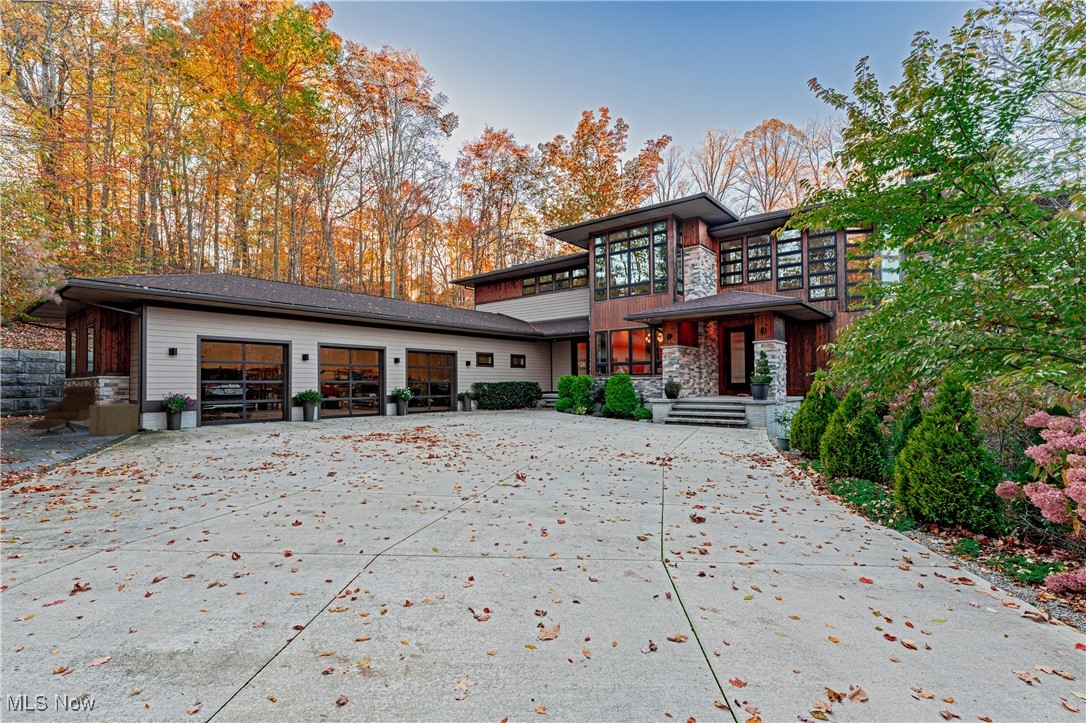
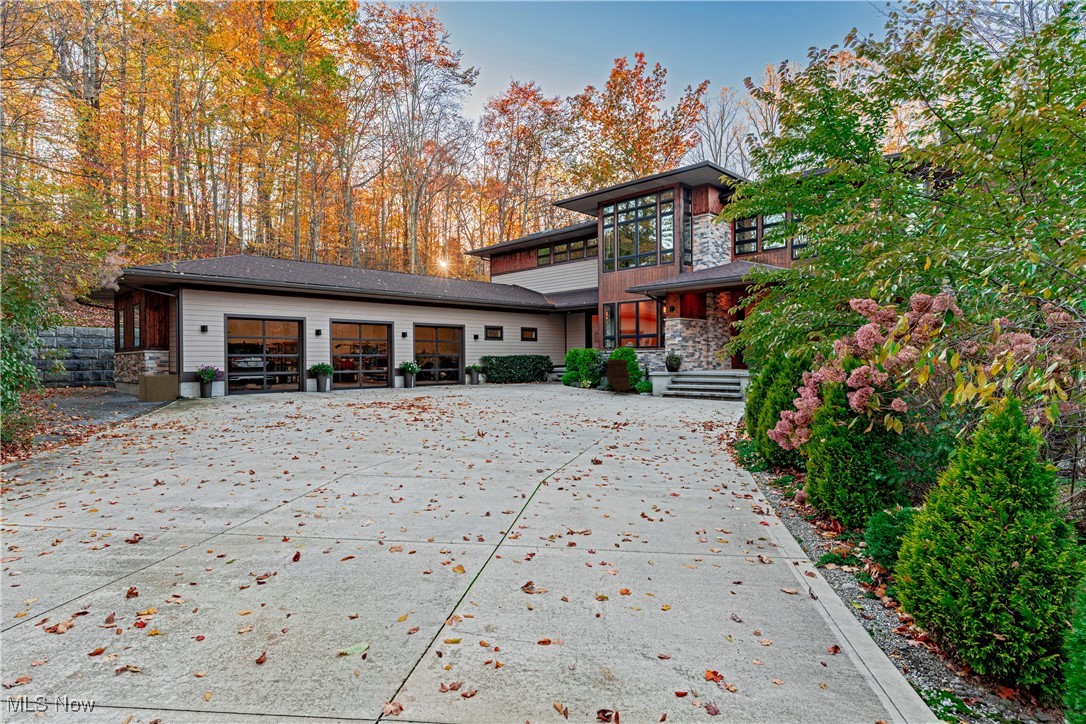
lounge chair: present [28,386,95,436] -> present [605,359,632,394]

